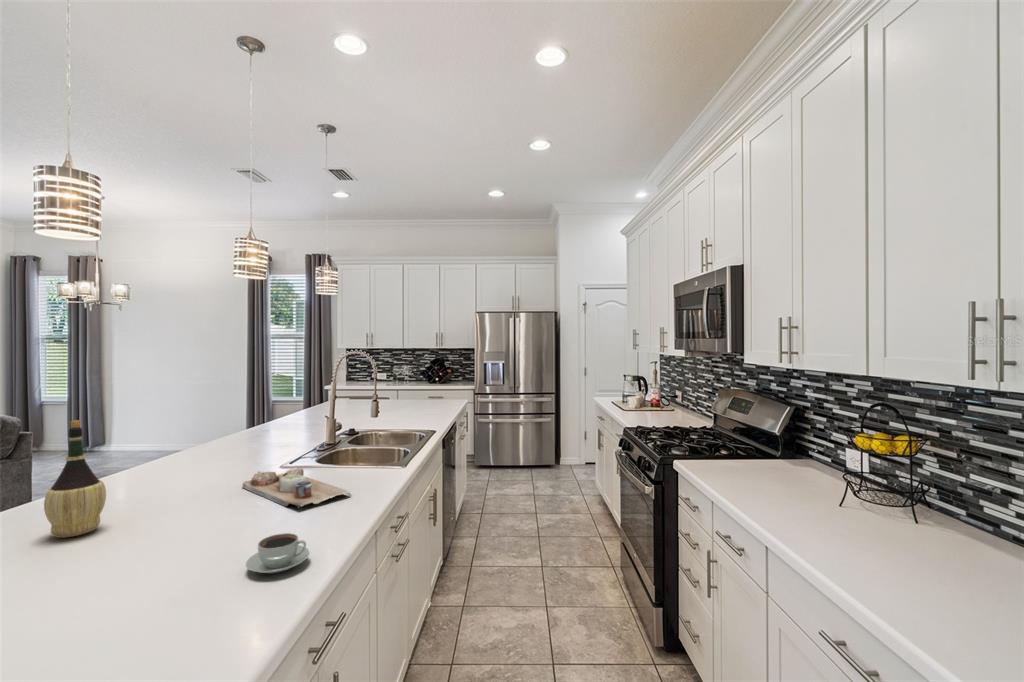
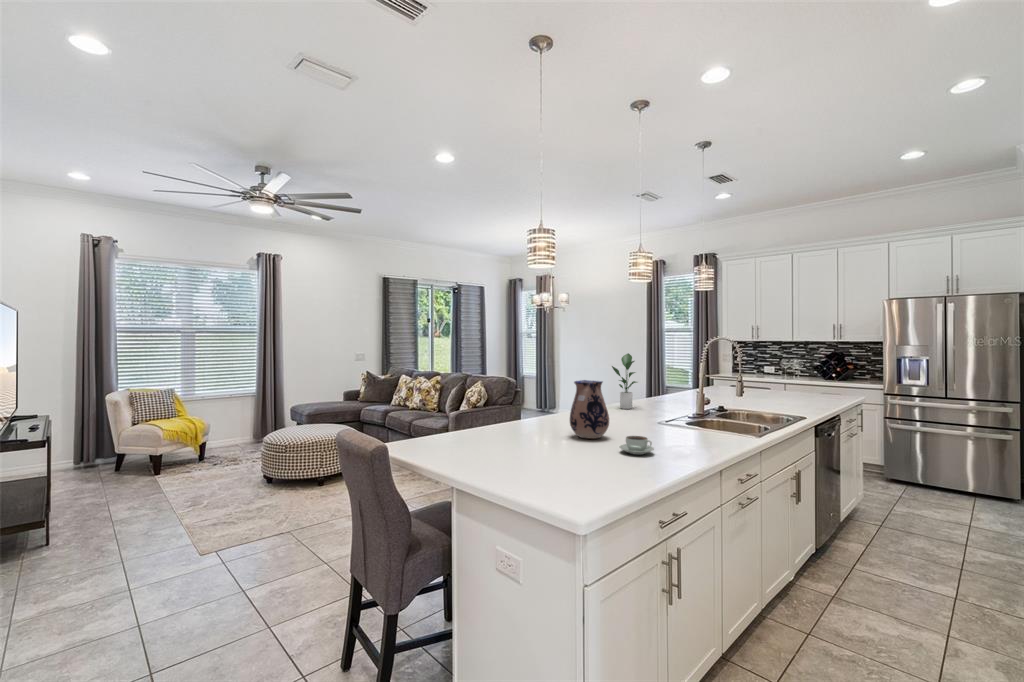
potted plant: none [209,377,254,458] -> present [612,353,637,409]
wine bottle: present [44,420,106,538] -> none [535,366,559,426]
ceramic pitcher: none [132,441,219,553] -> present [570,380,609,439]
cutting board: present [243,468,351,508] -> none [627,414,694,436]

